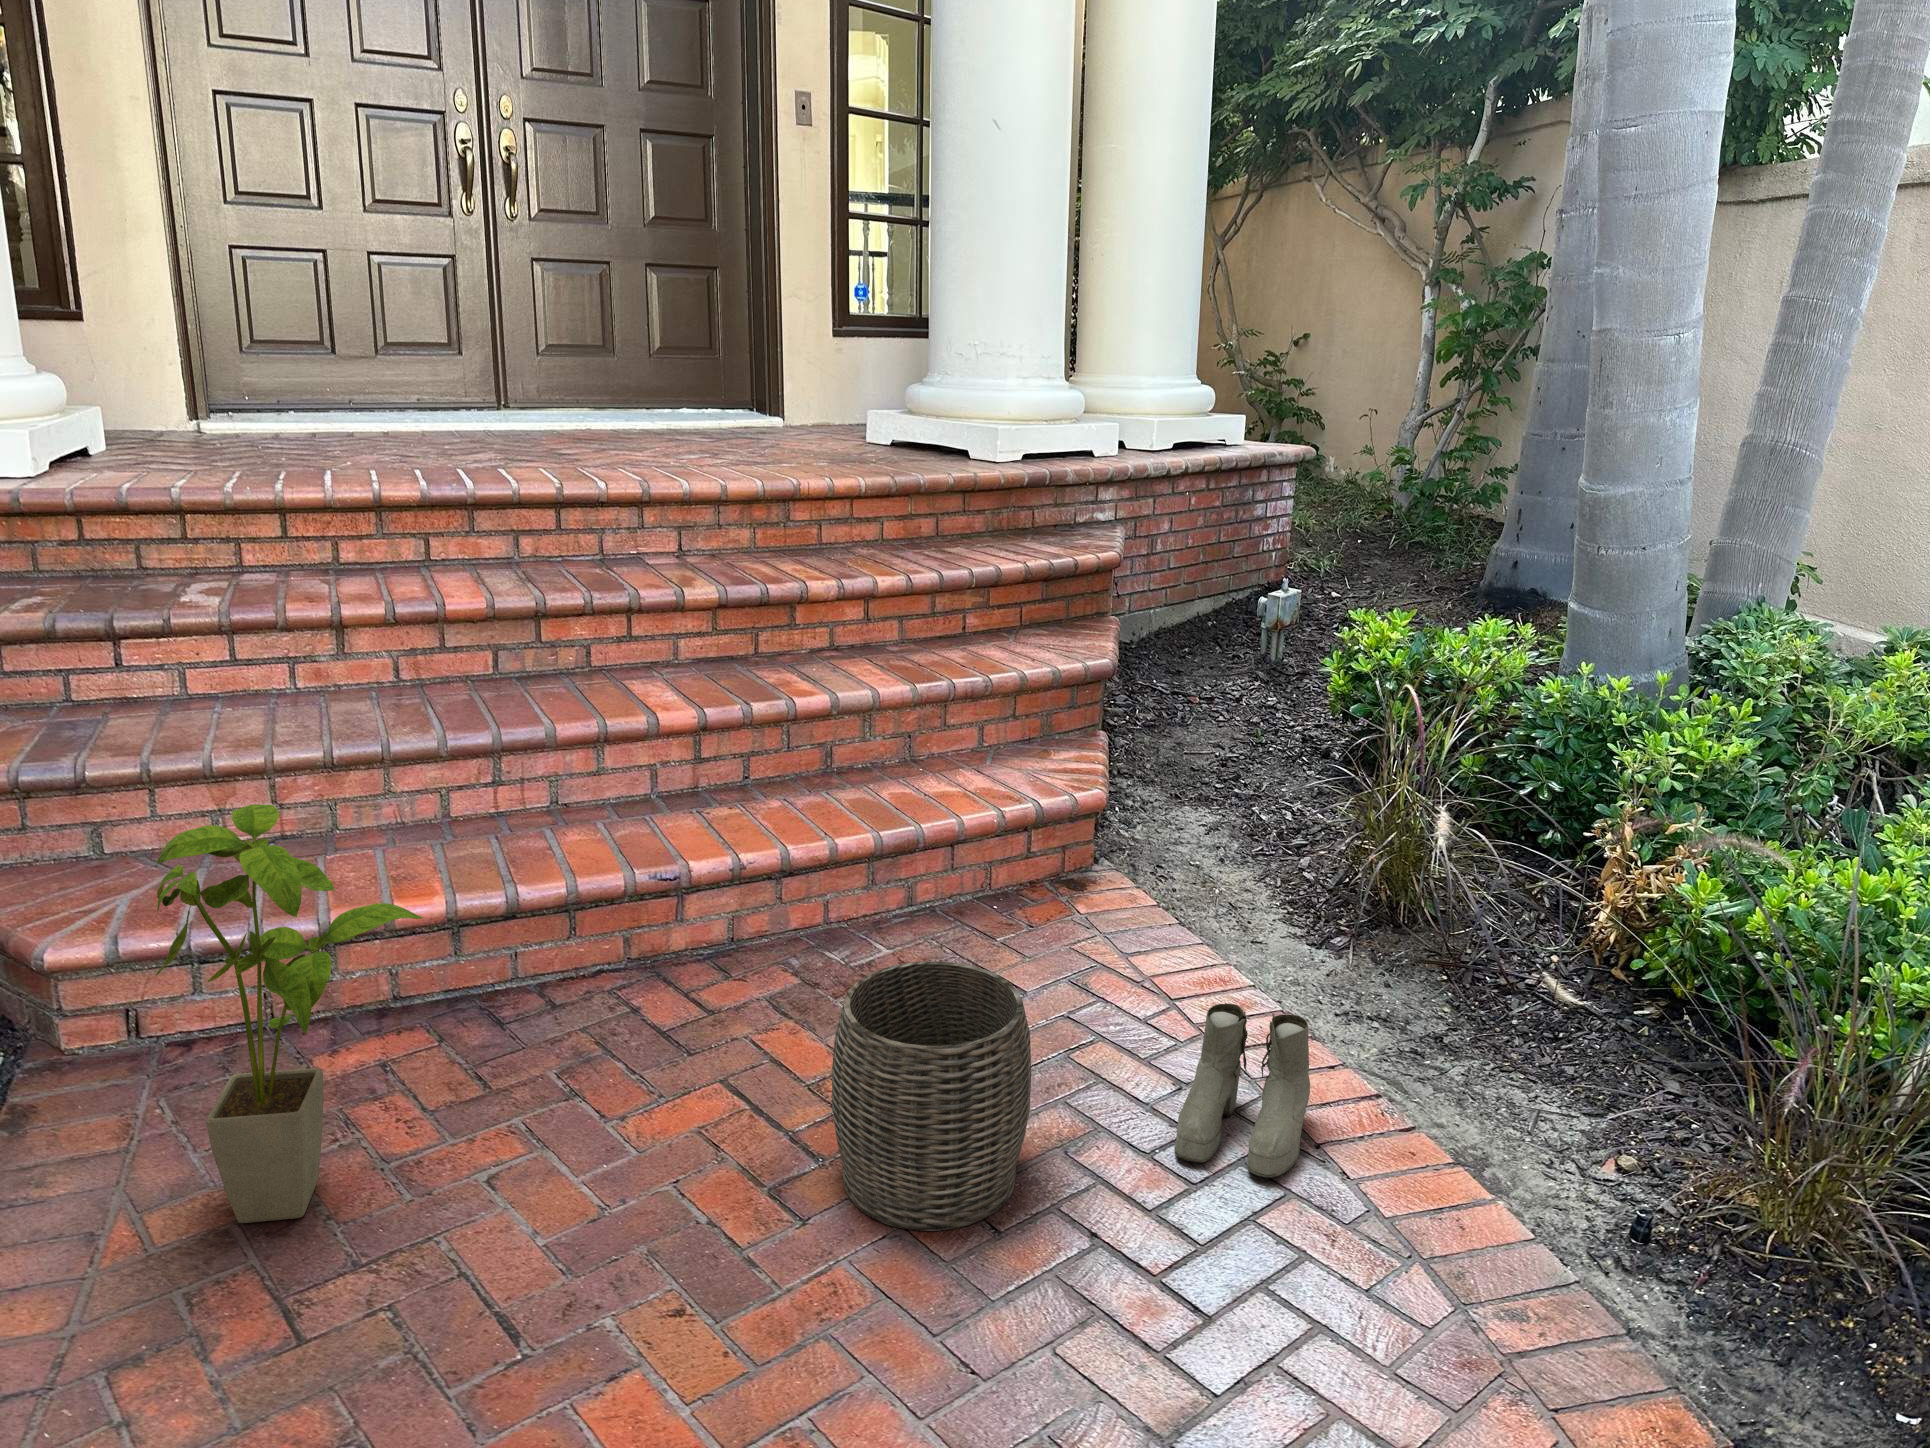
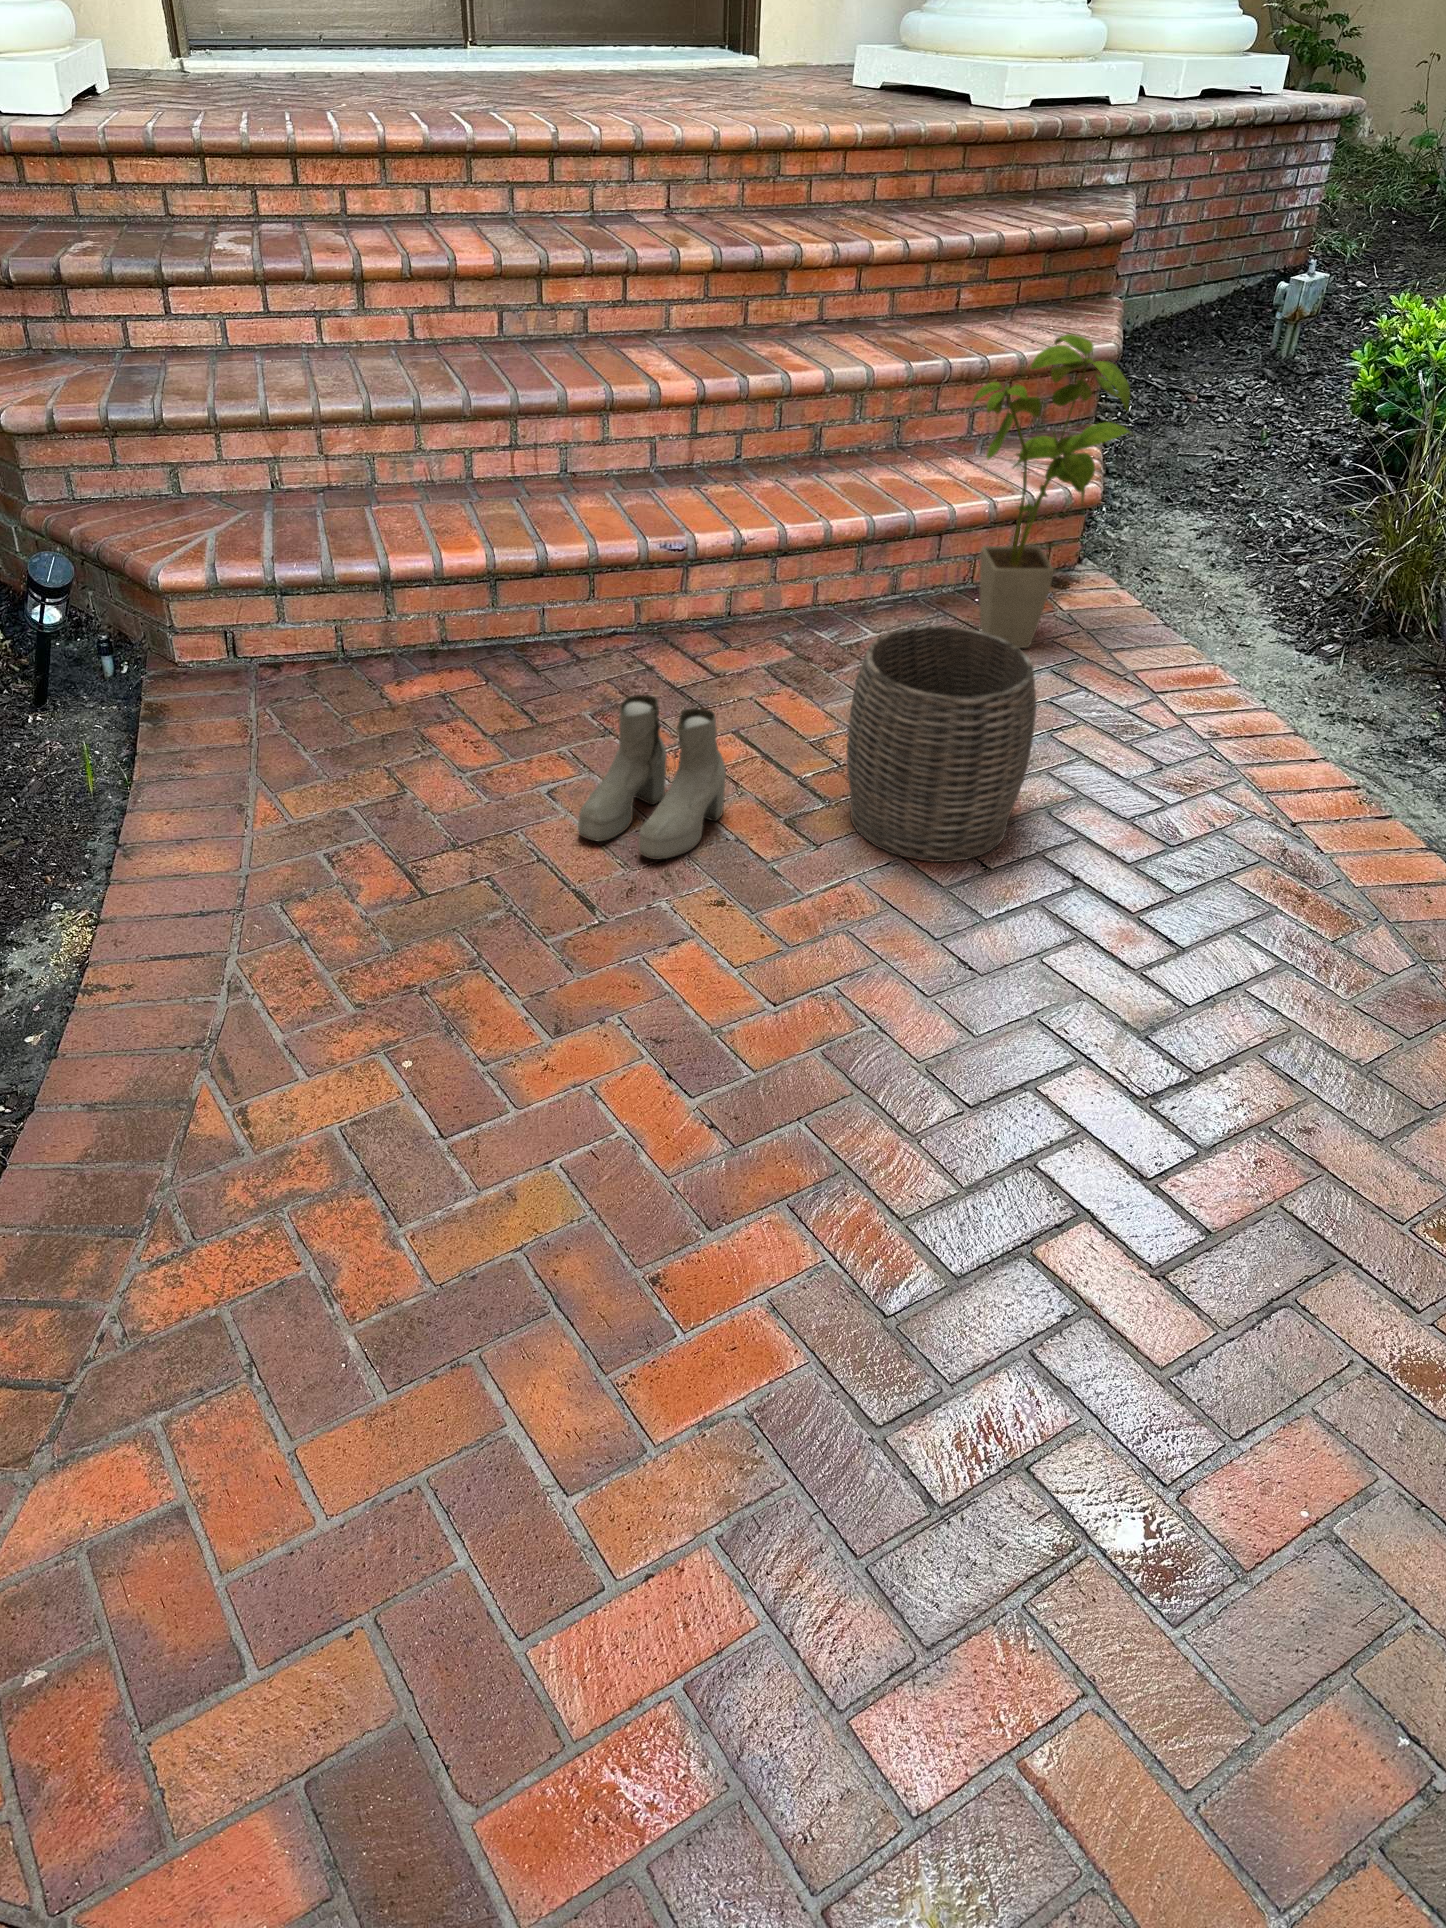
house plant: present [156,804,423,1223] -> present [972,334,1132,648]
boots: present [1174,1003,1310,1178] -> present [578,695,726,860]

